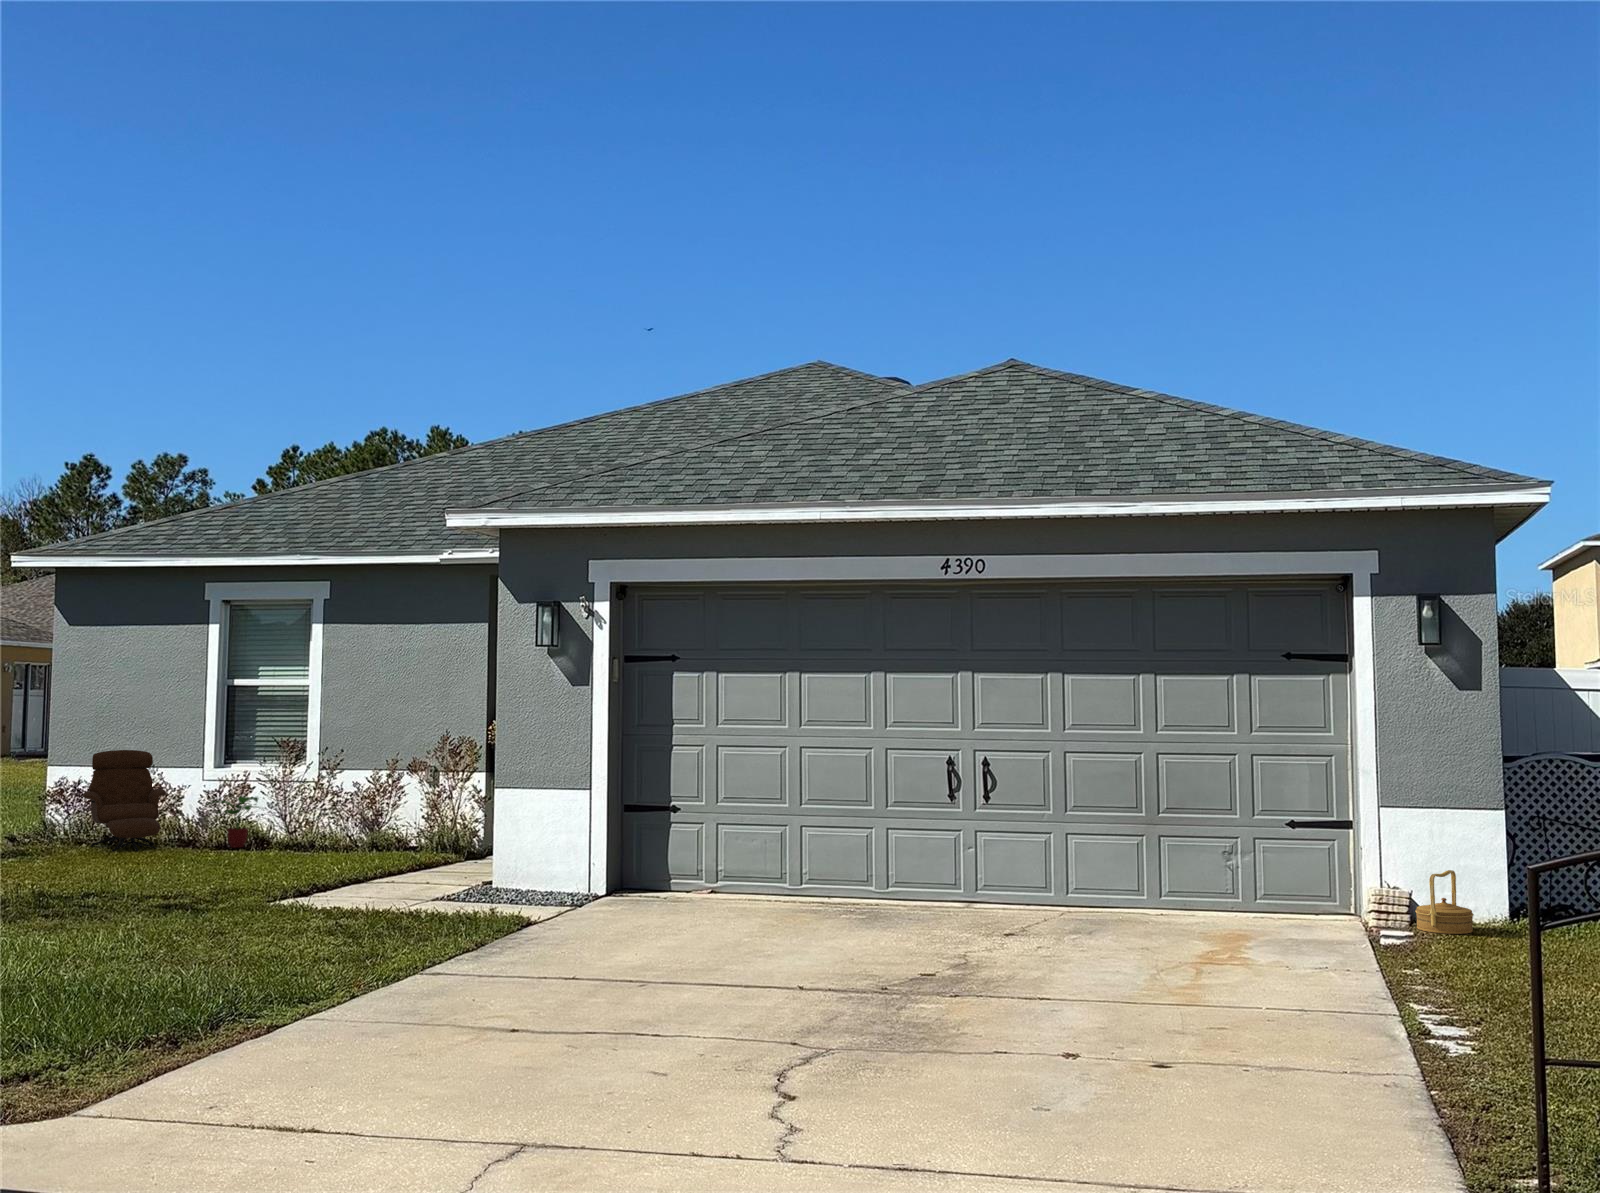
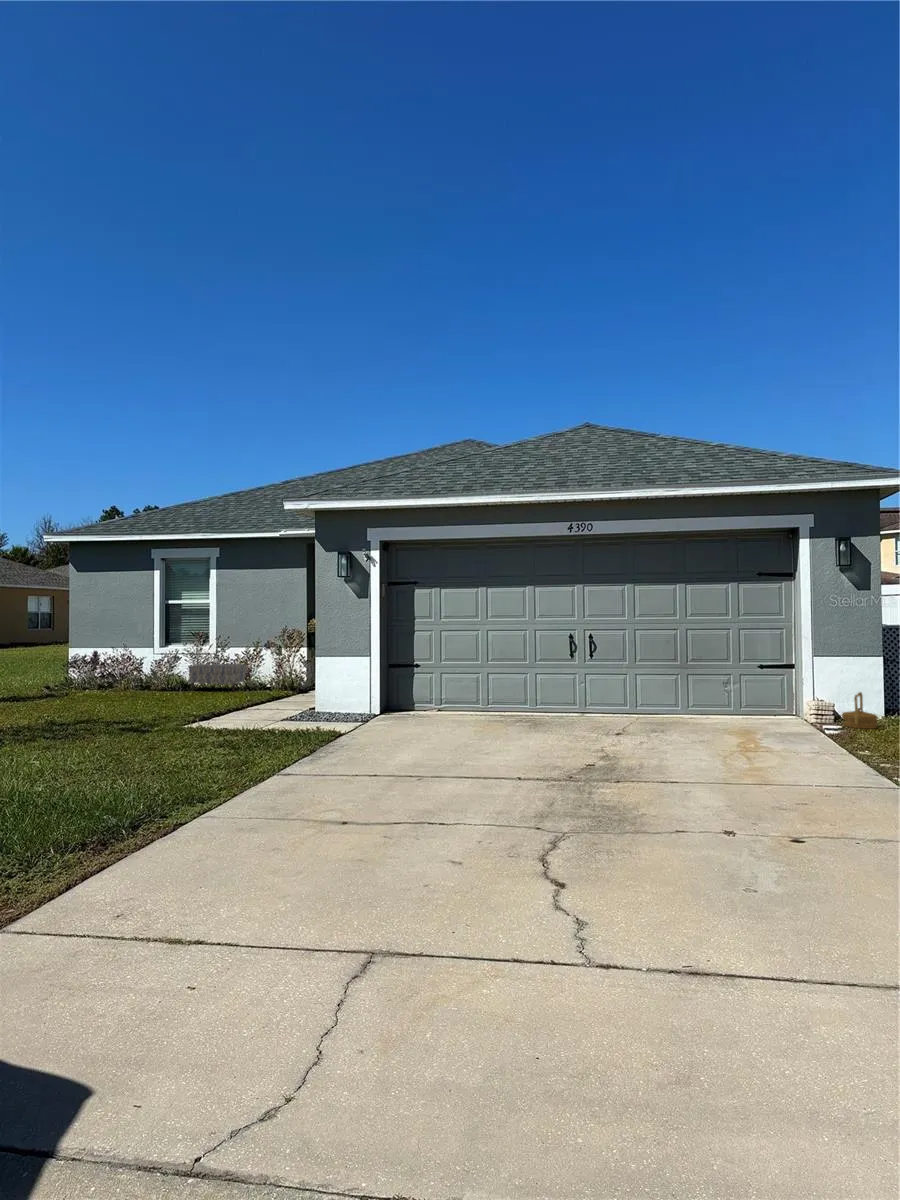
lounge chair: present [83,750,166,851] -> none [90,640,135,693]
potted plant: present [209,796,258,847] -> none [155,663,188,689]
bench: none [267,799,379,853] -> present [189,664,249,691]

